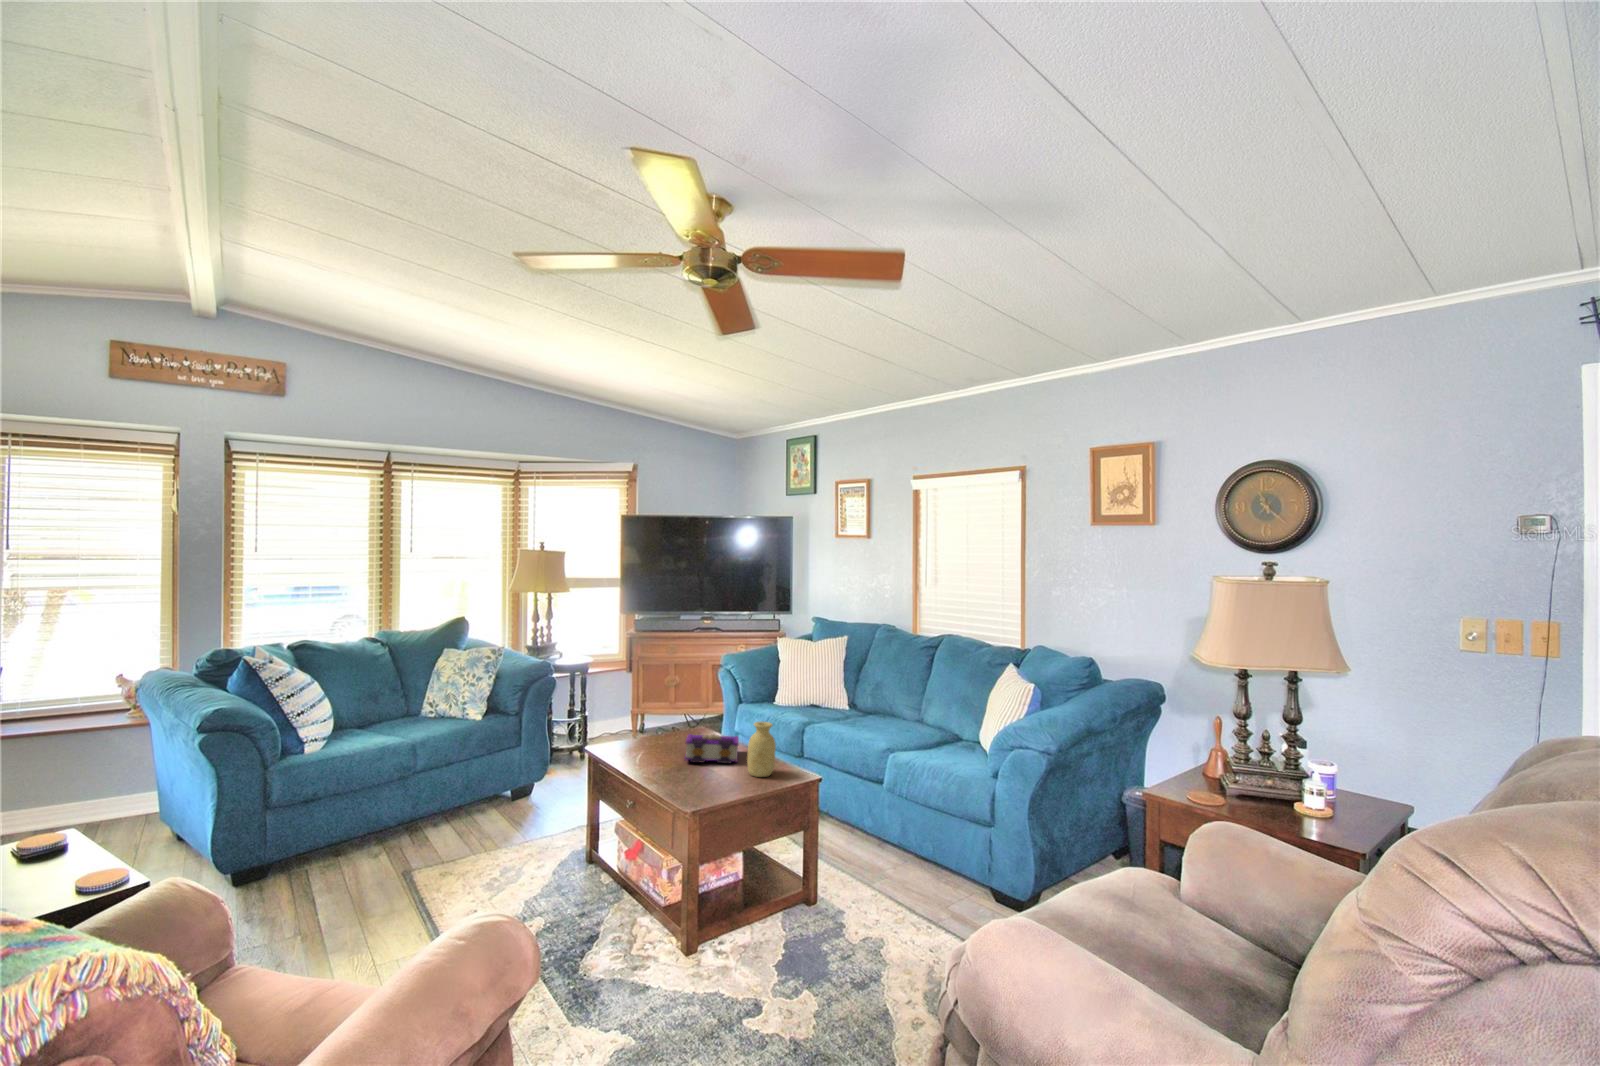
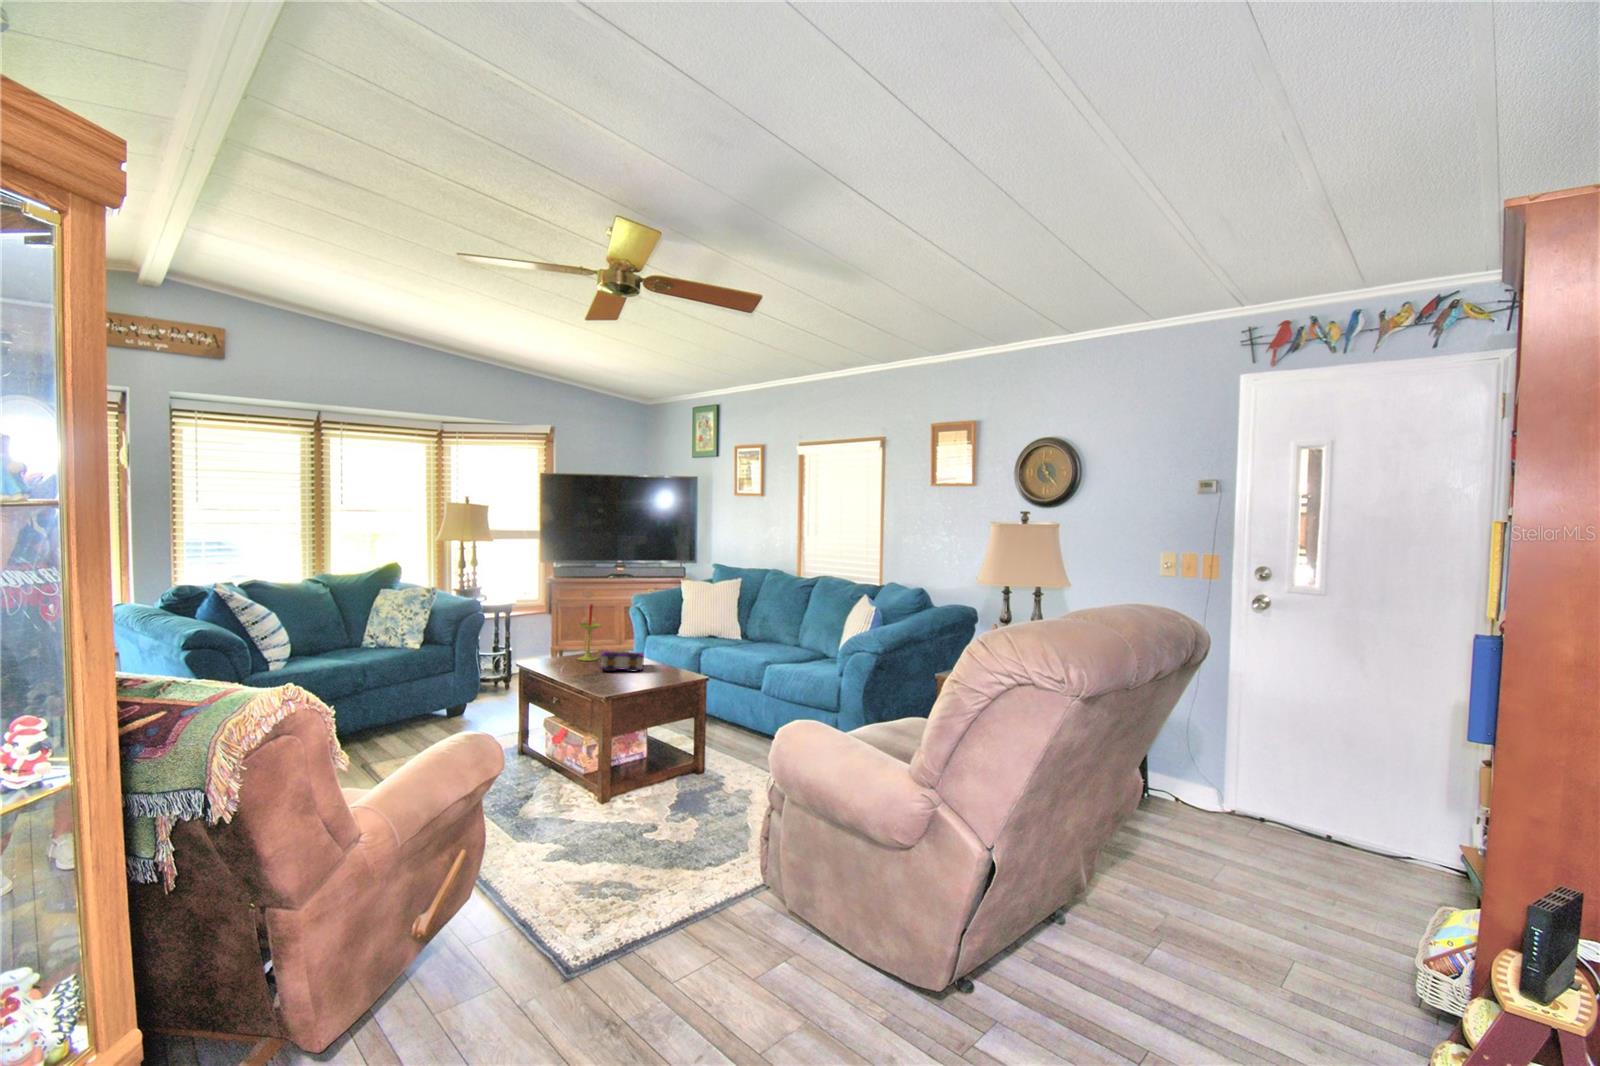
candle: none [657,672,686,745] -> present [578,604,601,661]
vase: present [747,722,776,777] -> none [650,637,673,679]

